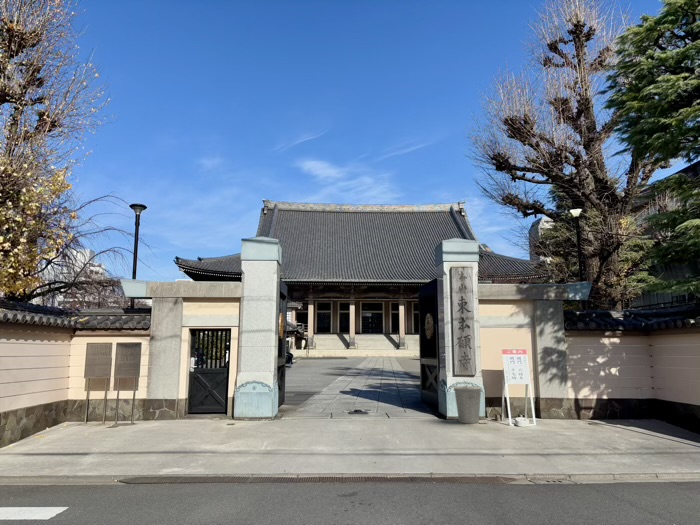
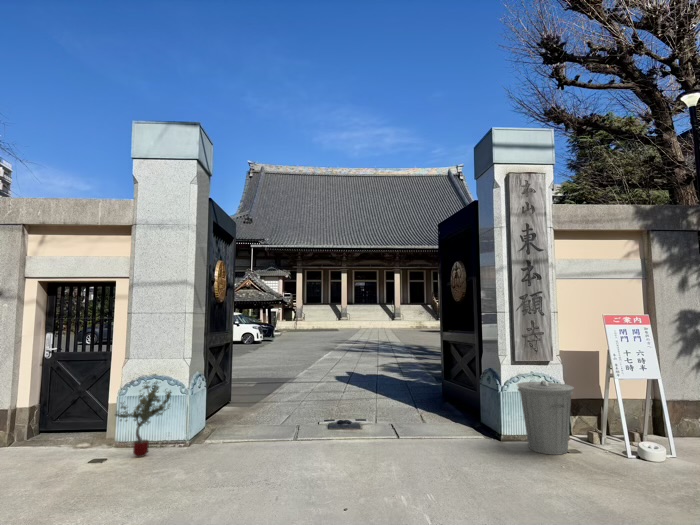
potted tree: none [236,383,268,423] -> present [115,382,172,457]

